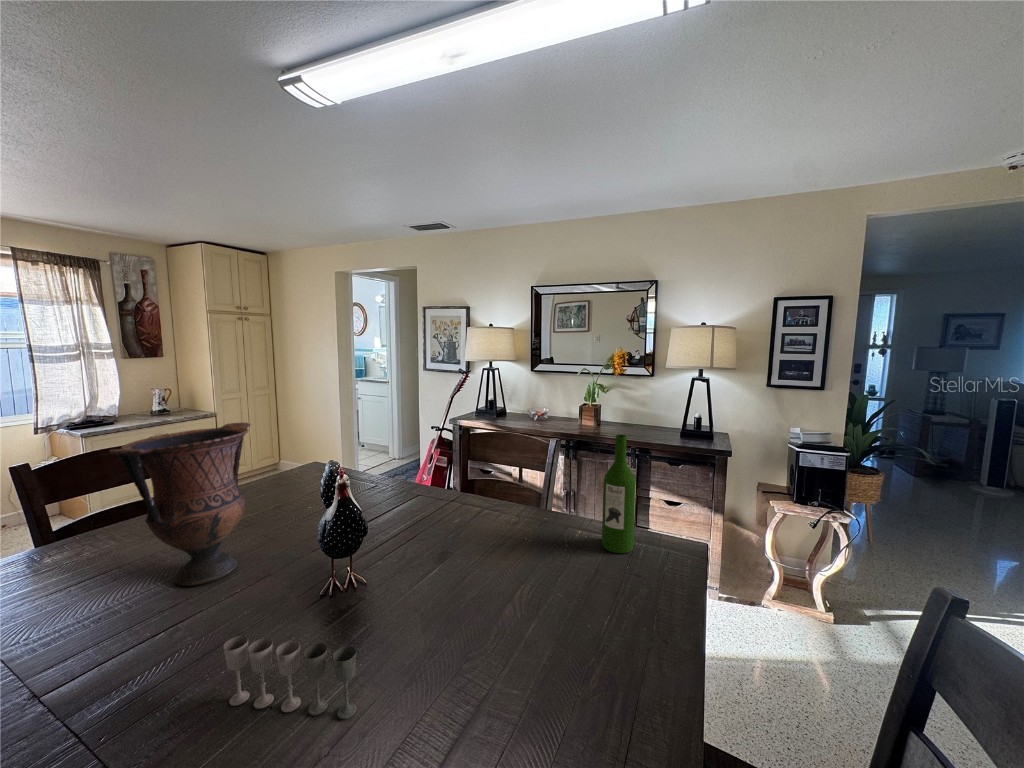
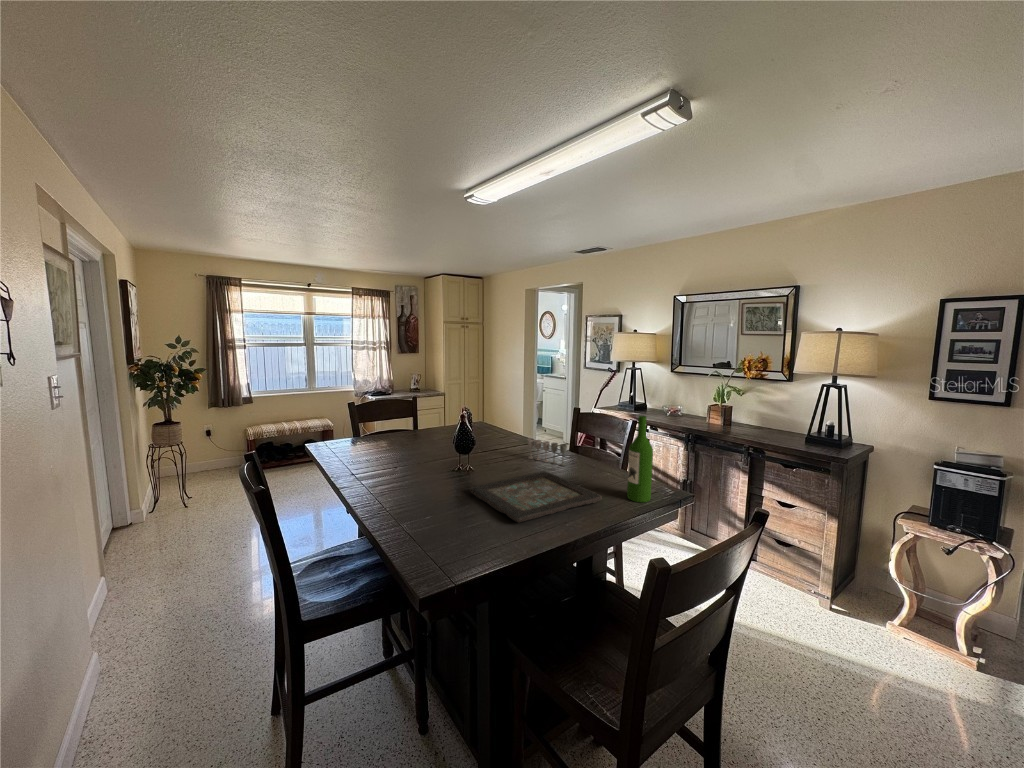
vase: present [109,423,250,586] -> none [365,389,427,468]
decorative tray: none [381,531,586,653] -> present [470,472,602,523]
wine glass: present [223,636,357,719] -> present [528,439,567,466]

